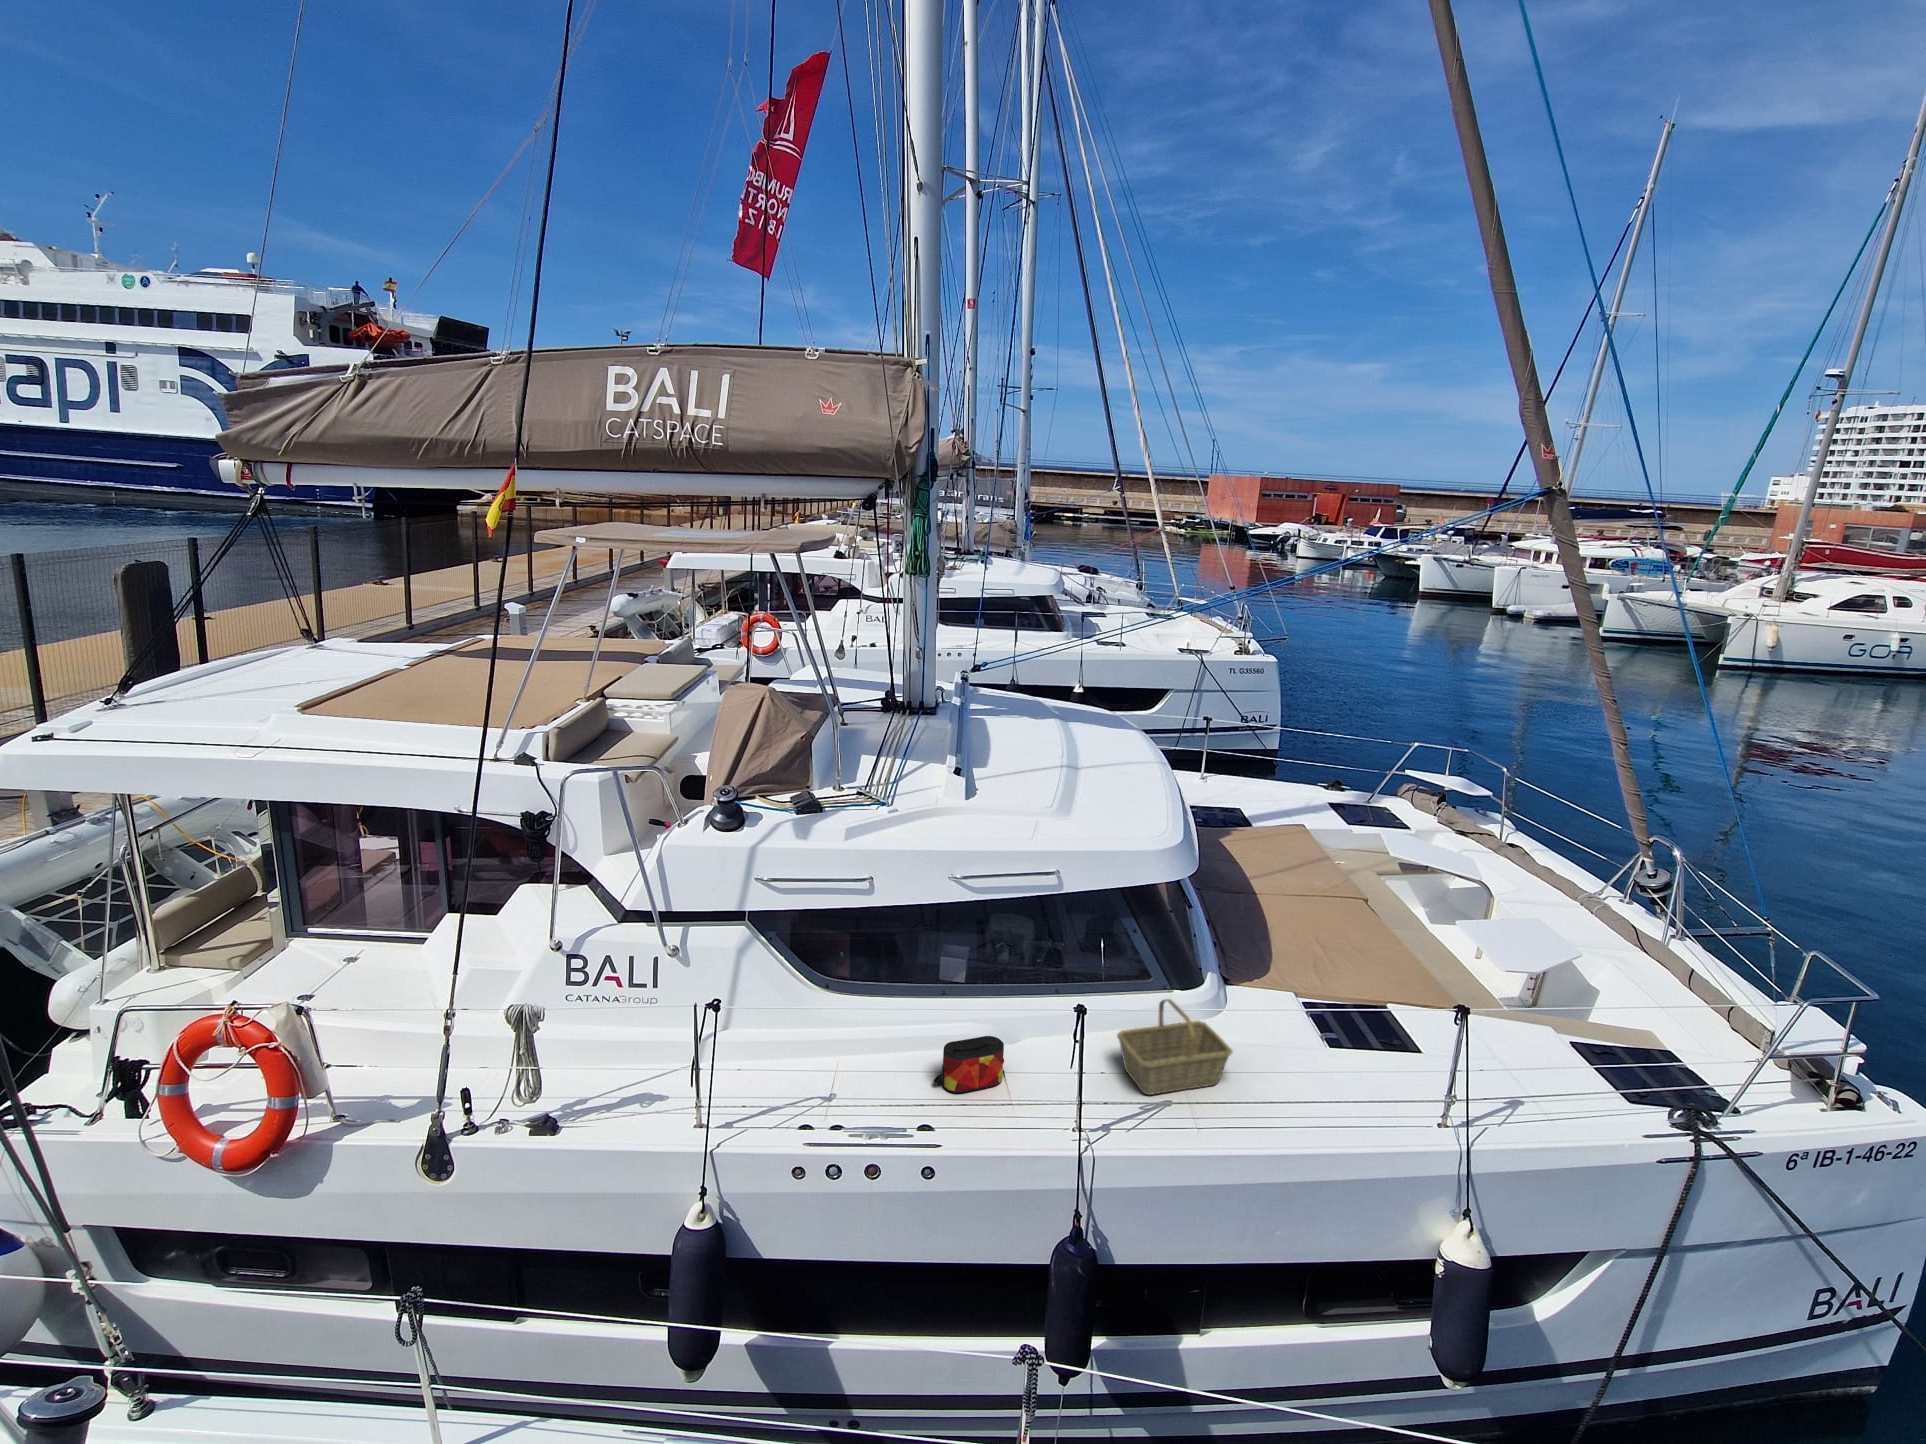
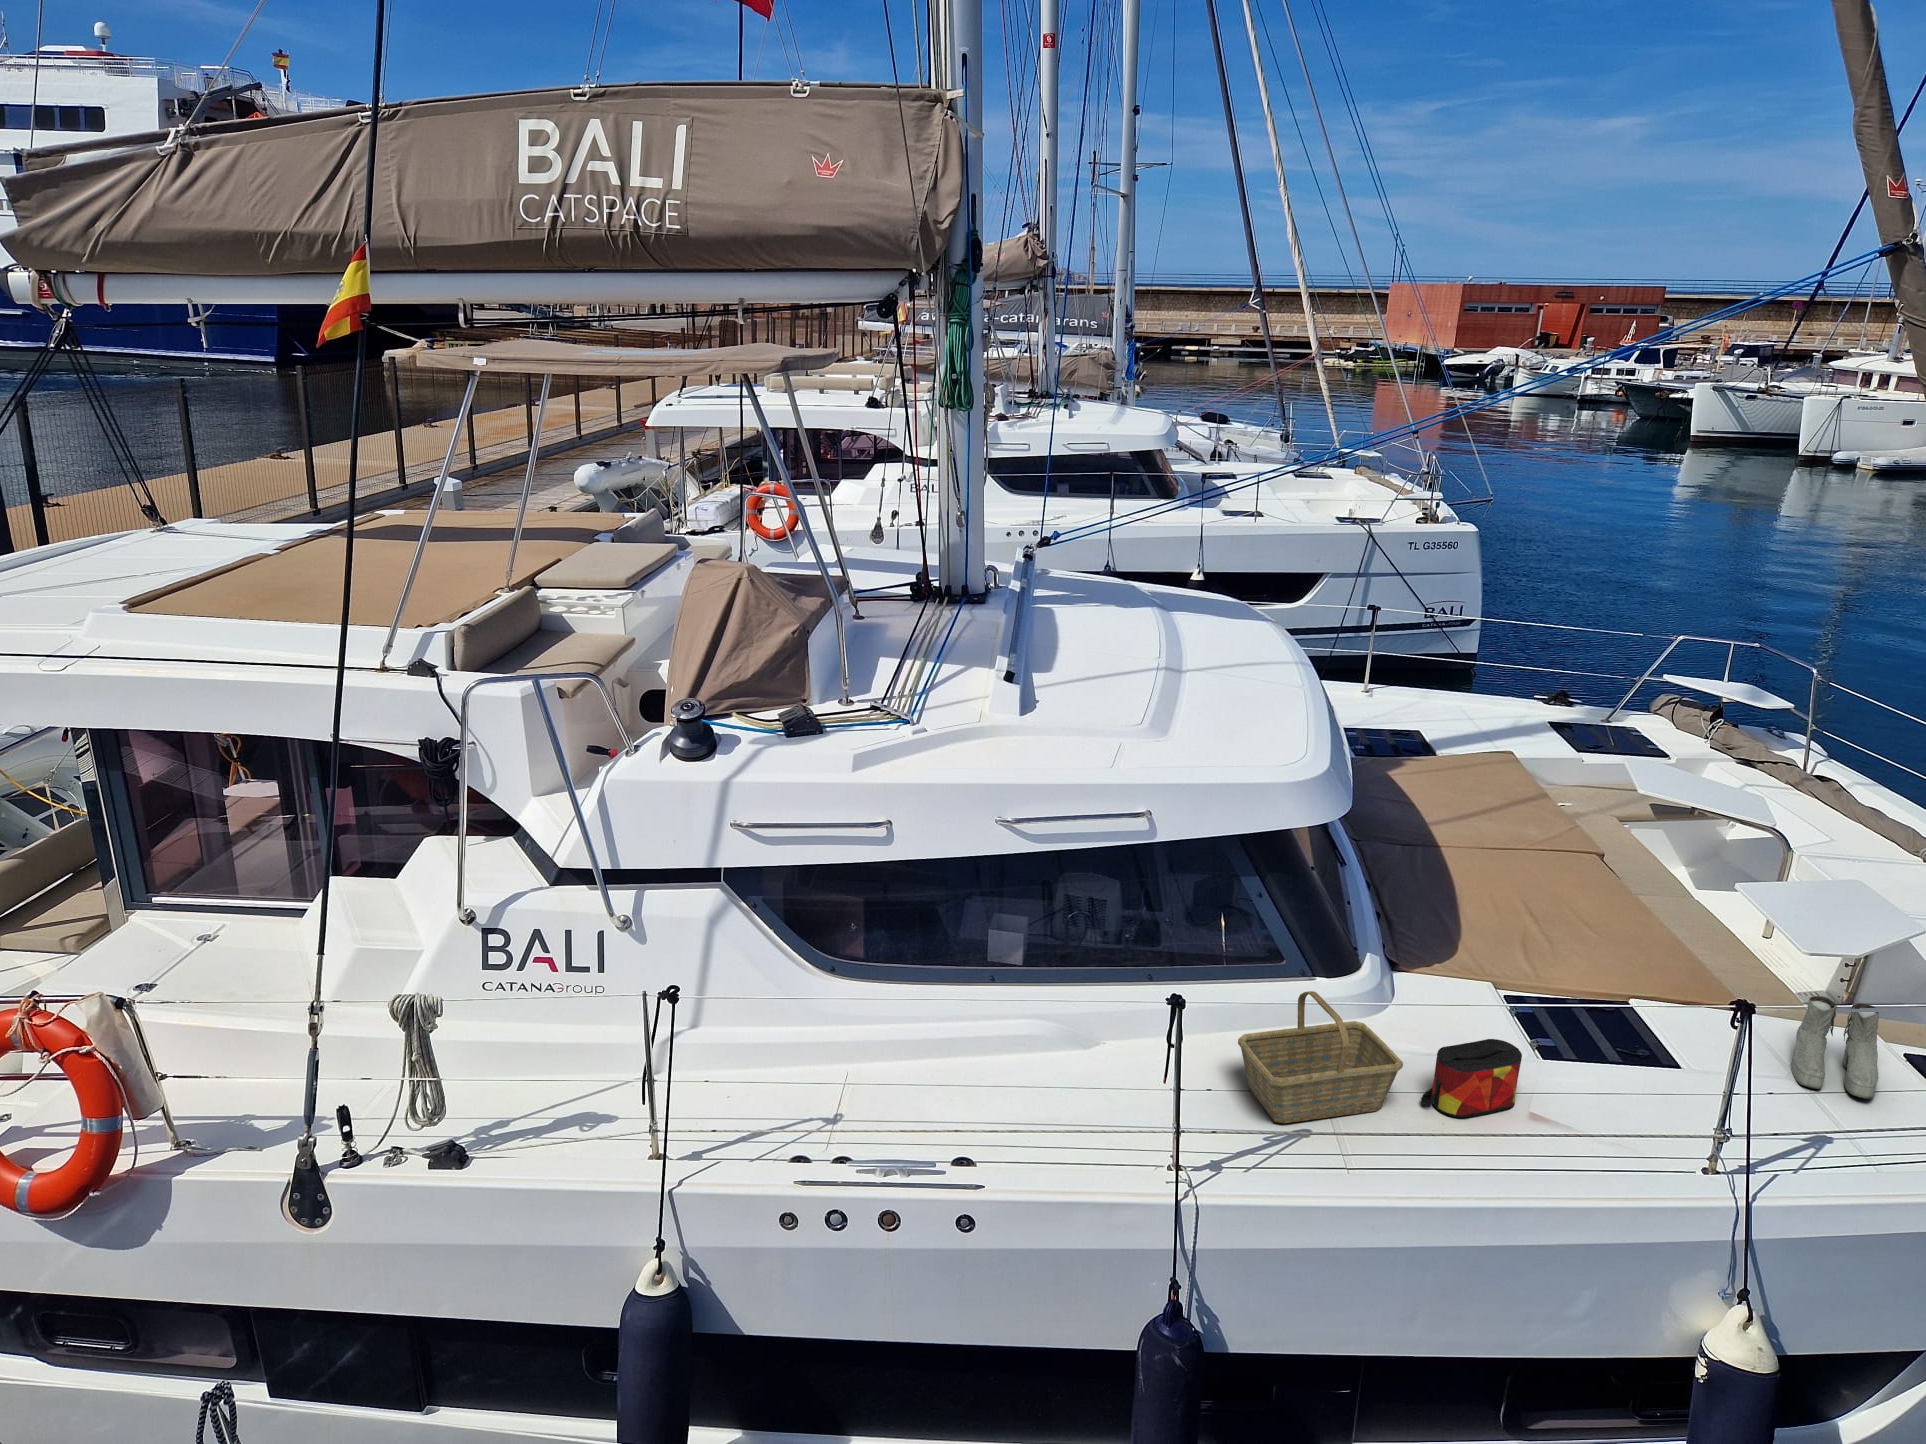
boots: none [1498,1002,1556,1074] -> present [1791,996,1879,1099]
bag: present [934,1036,1004,1093] -> present [1421,1039,1522,1118]

